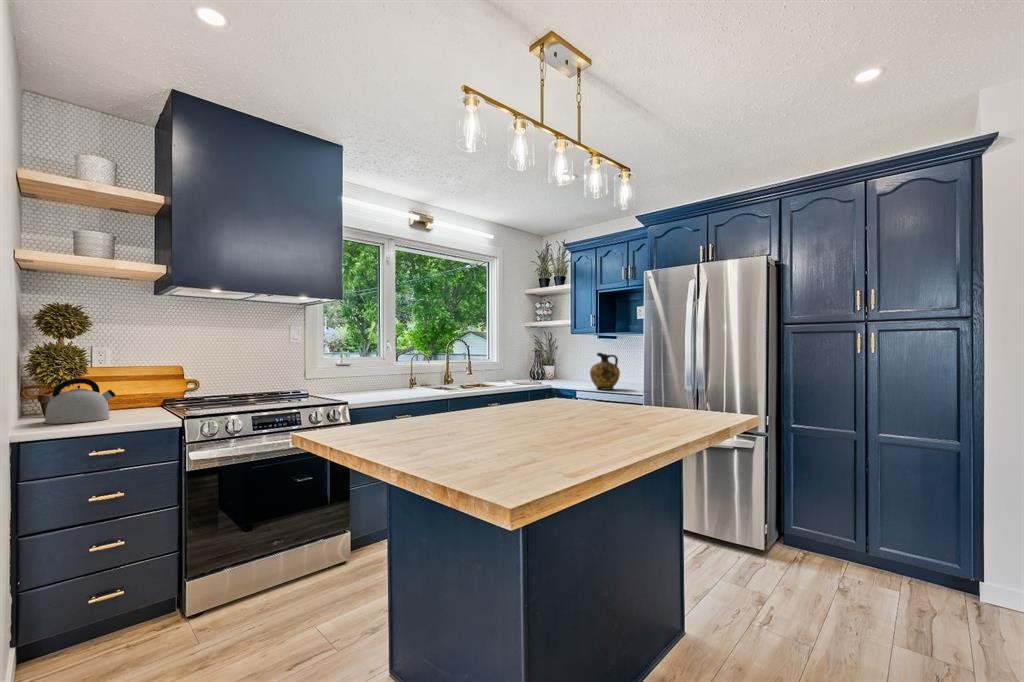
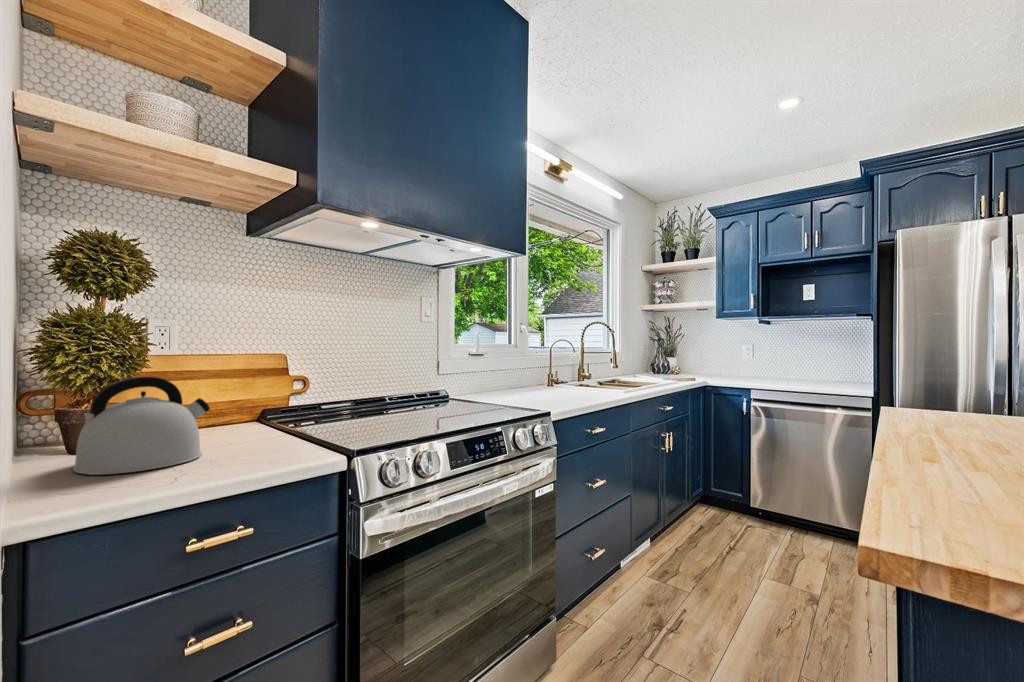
ceramic jug: present [590,353,620,390] -> none [782,342,828,390]

